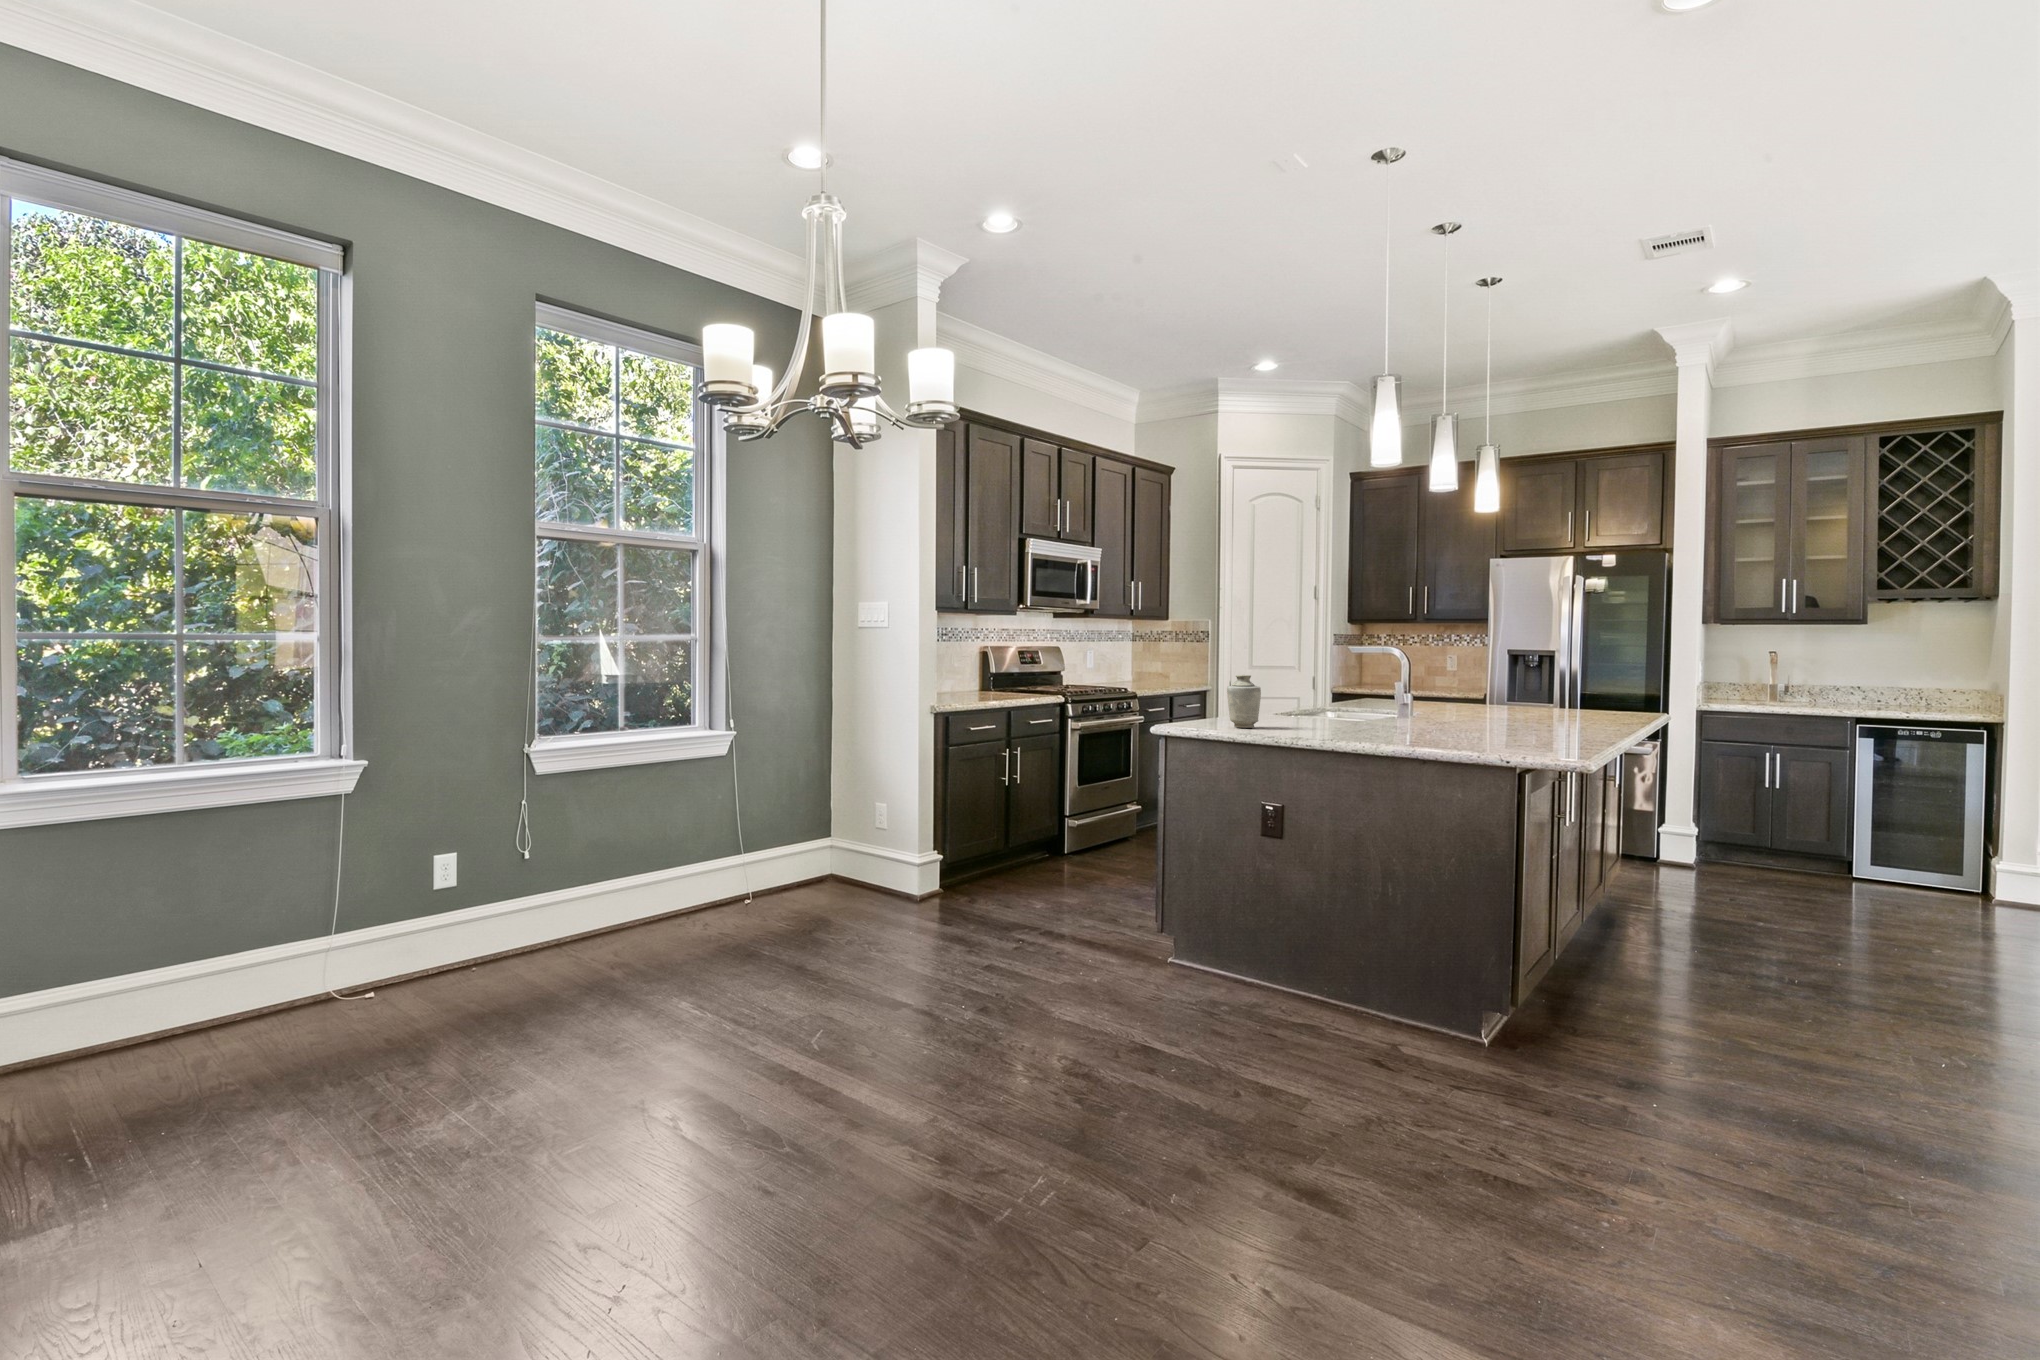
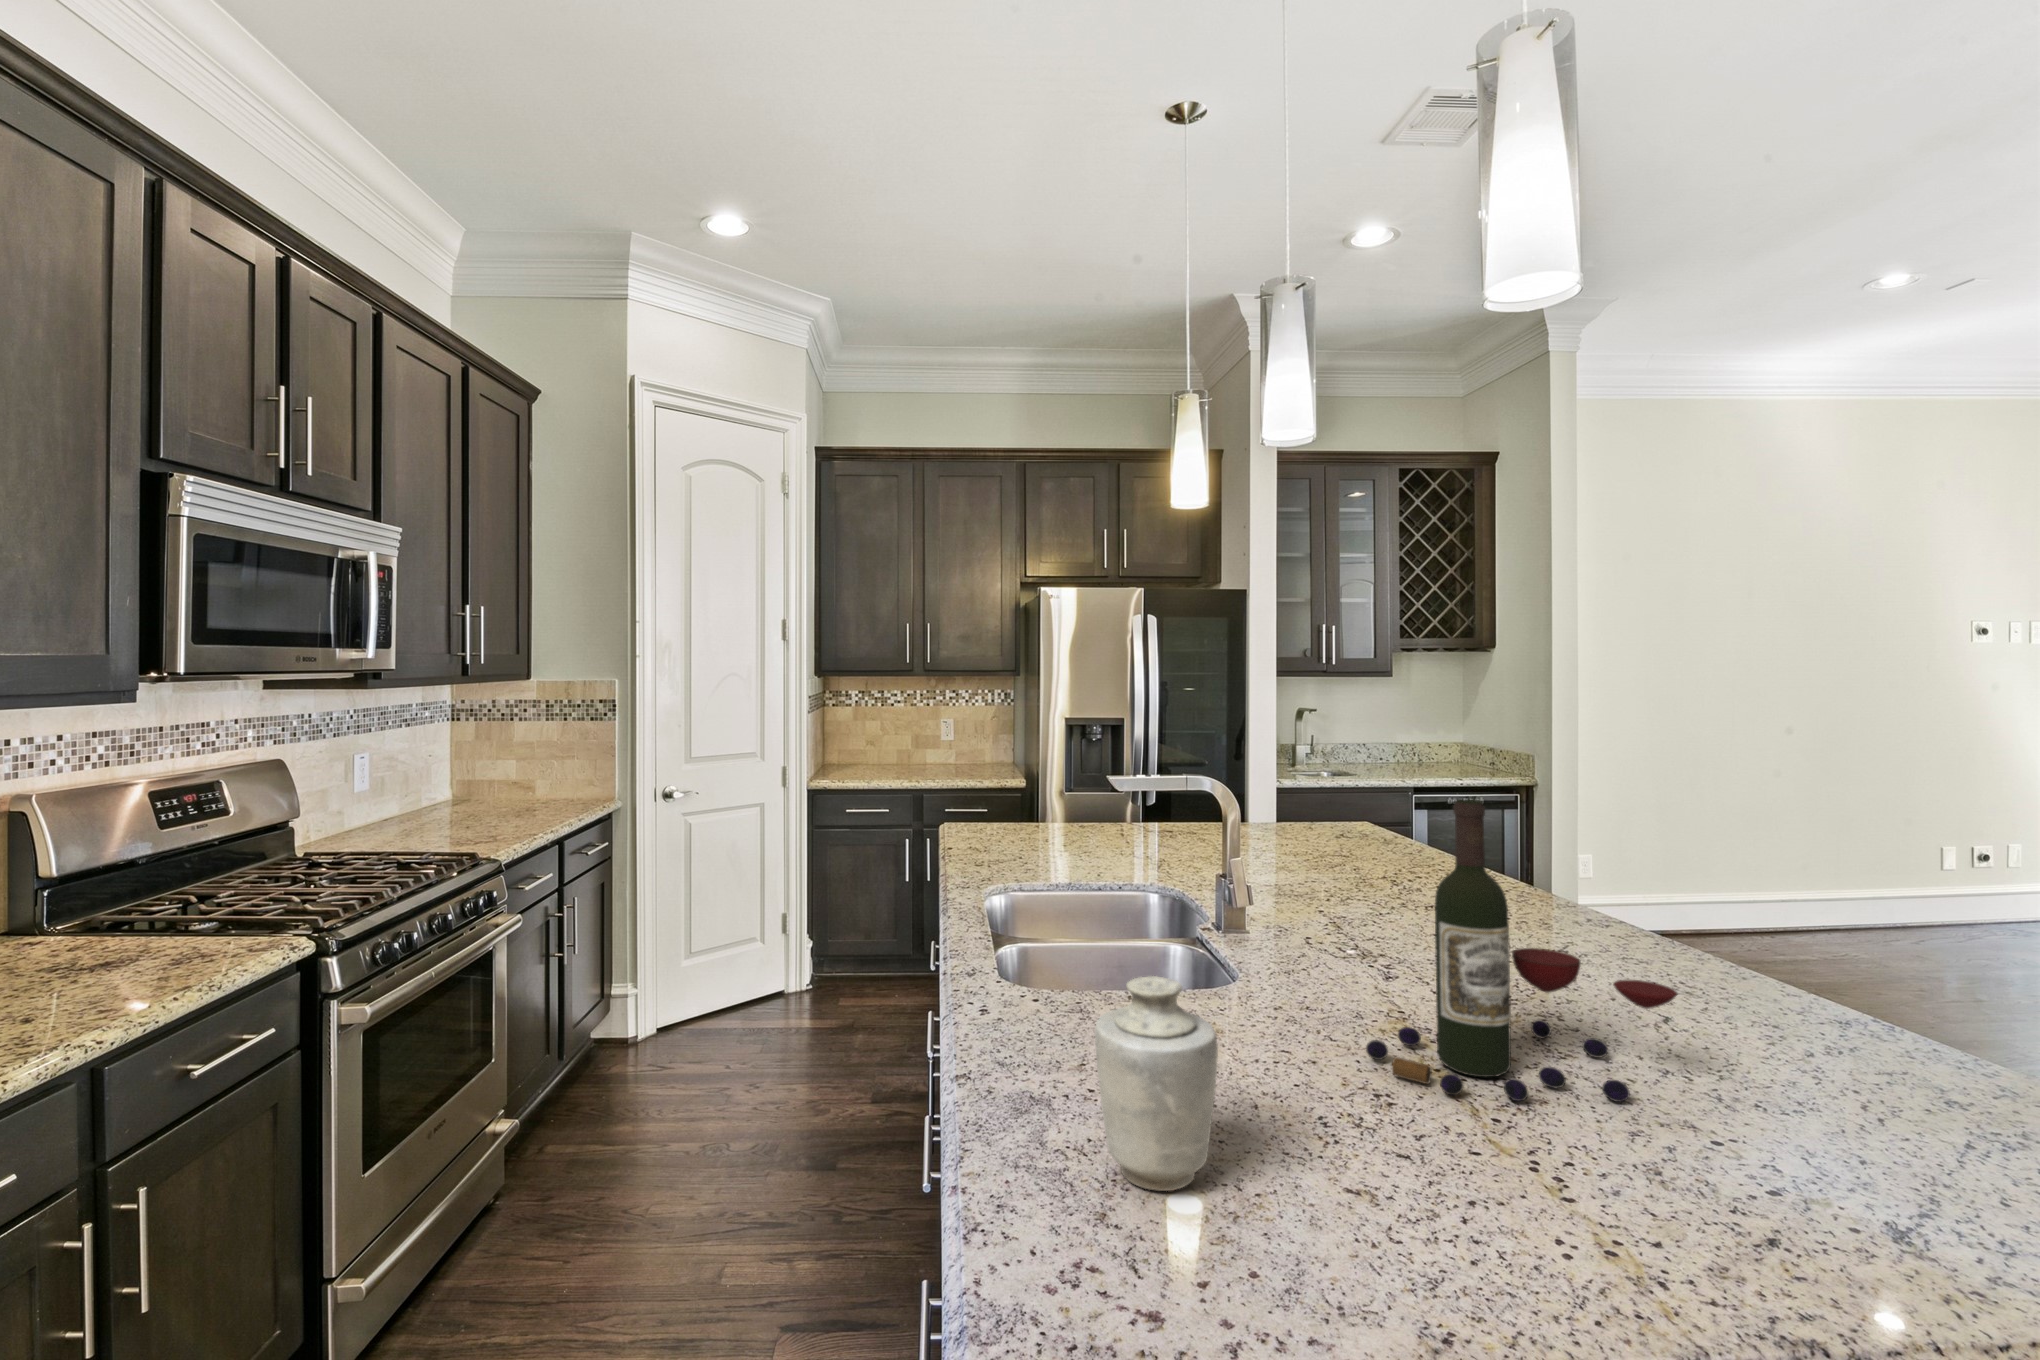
wine bottle: none [1358,637,1460,737] -> present [1366,799,1677,1102]

